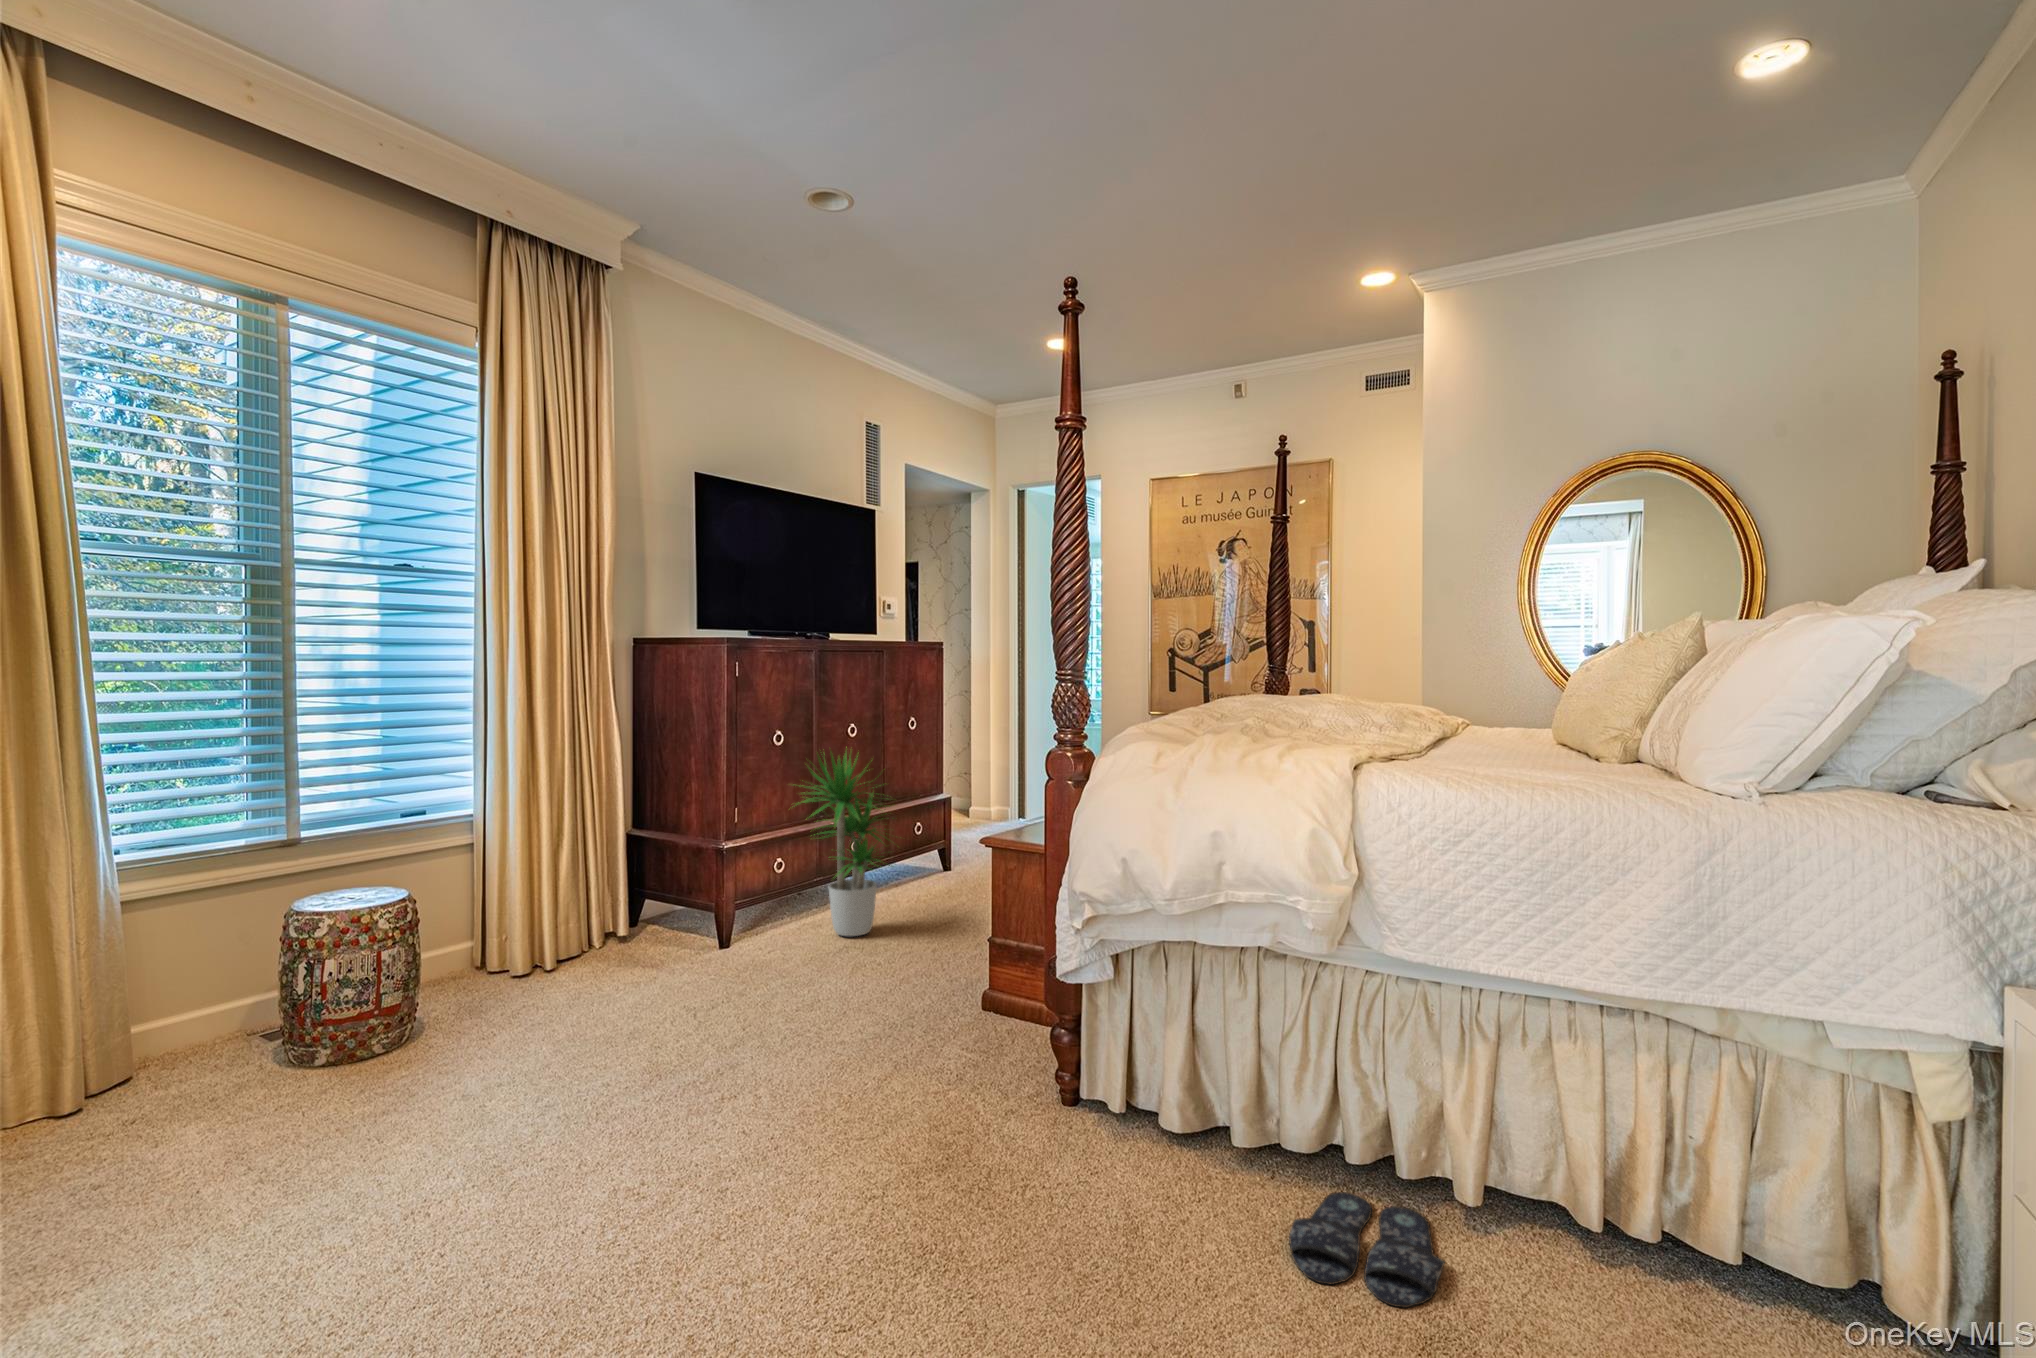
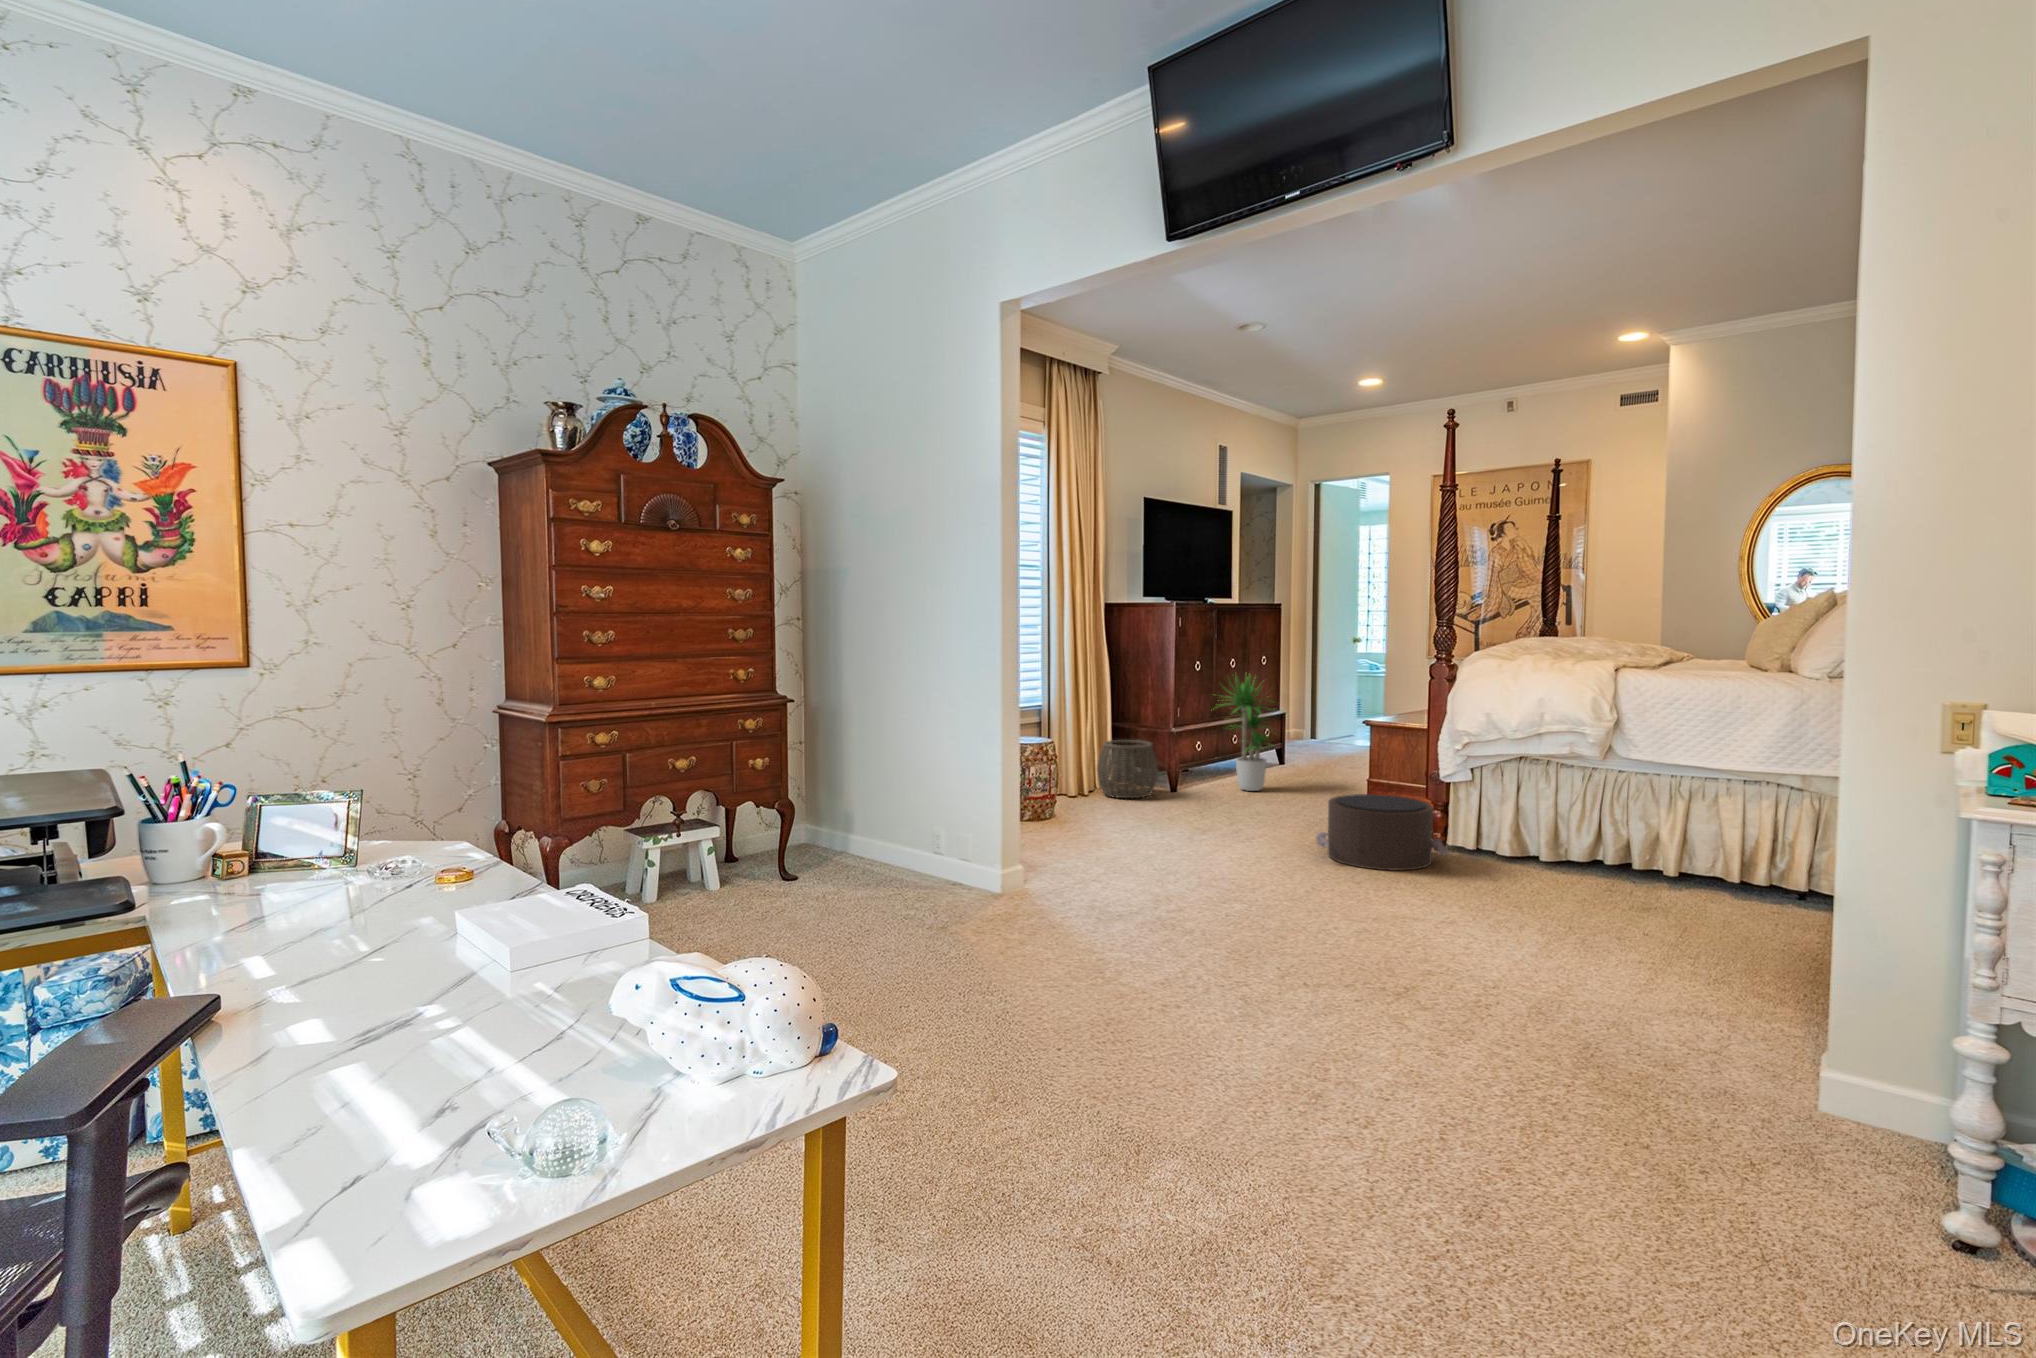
woven basket: none [577,863,689,971] -> present [1097,740,1158,798]
pouf: none [787,1005,1054,1212] -> present [1316,794,1450,870]
slippers: present [1289,1192,1445,1307] -> none [1577,875,1656,899]

